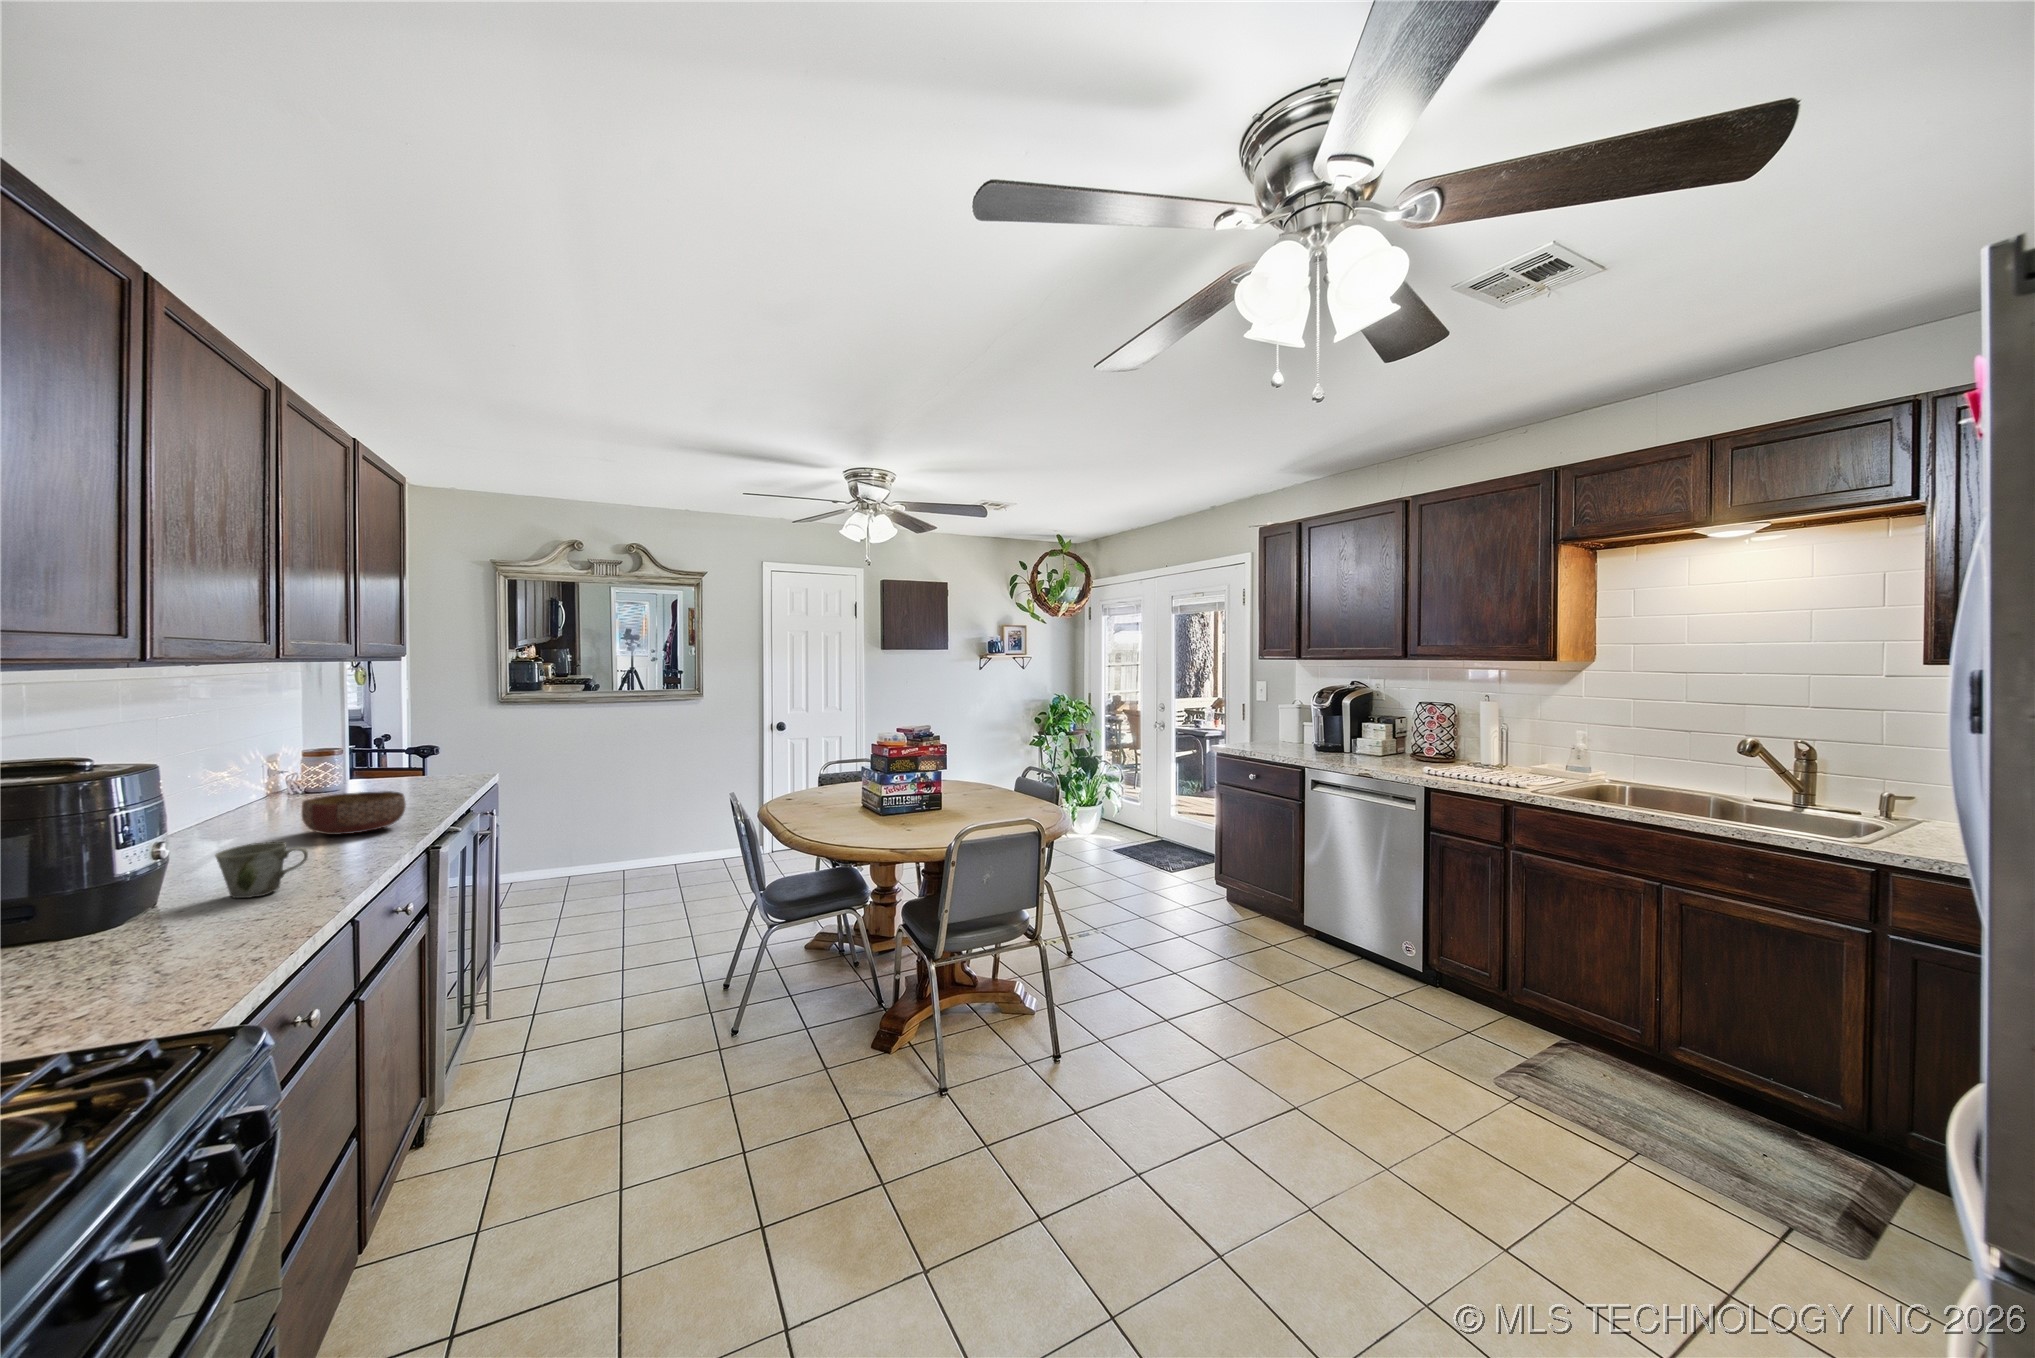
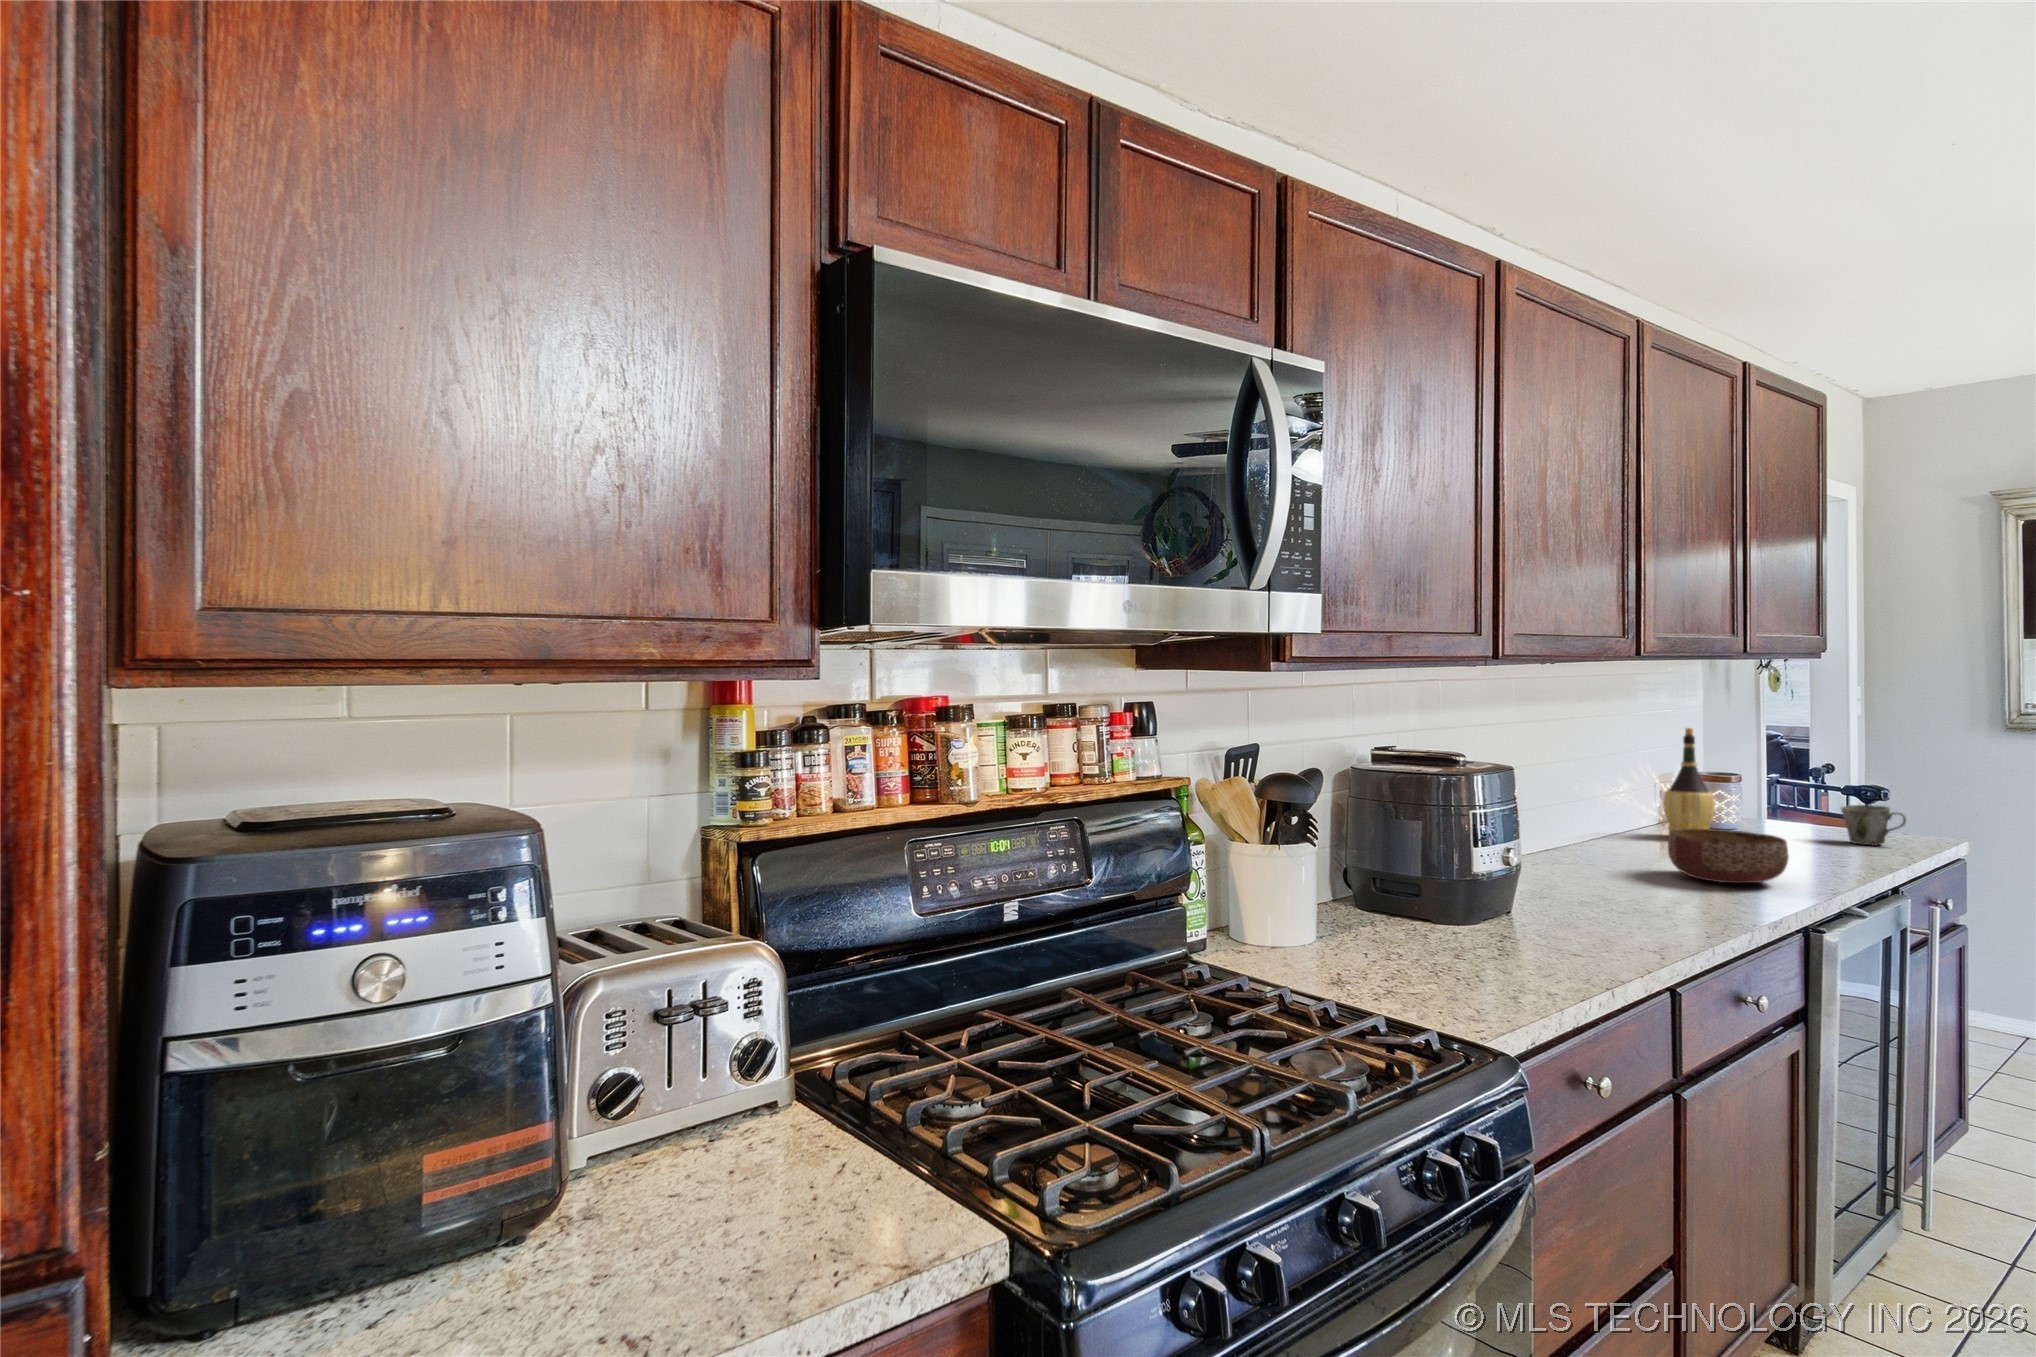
wine bottle: none [276,716,326,805] -> present [1663,728,1715,831]
mug: present [215,842,308,898] -> present [1841,805,1906,846]

